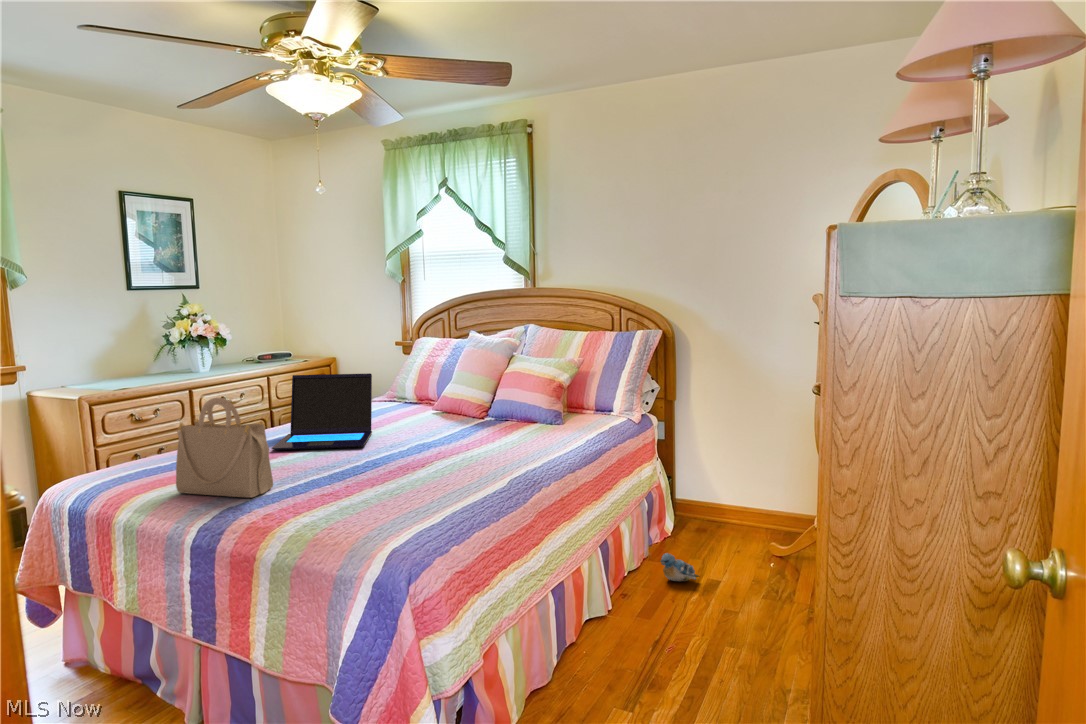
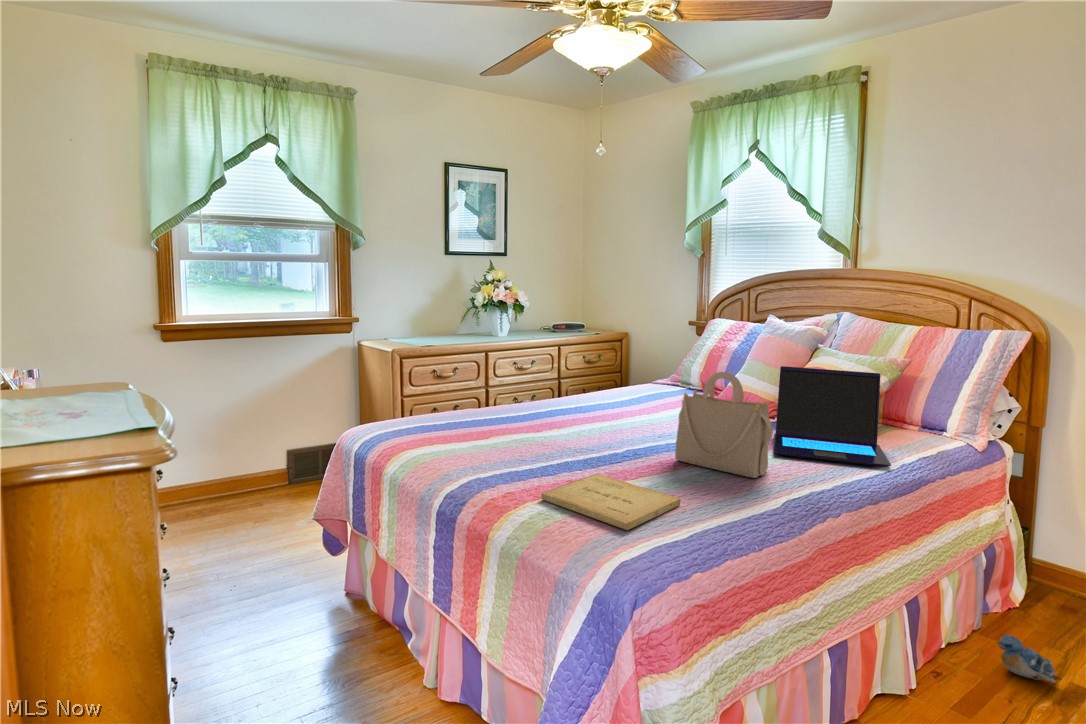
laptop: present [272,373,372,450] -> present [774,366,891,467]
handbag: present [176,398,273,498] -> present [675,372,773,478]
book: none [300,485,428,525] -> present [542,474,680,530]

